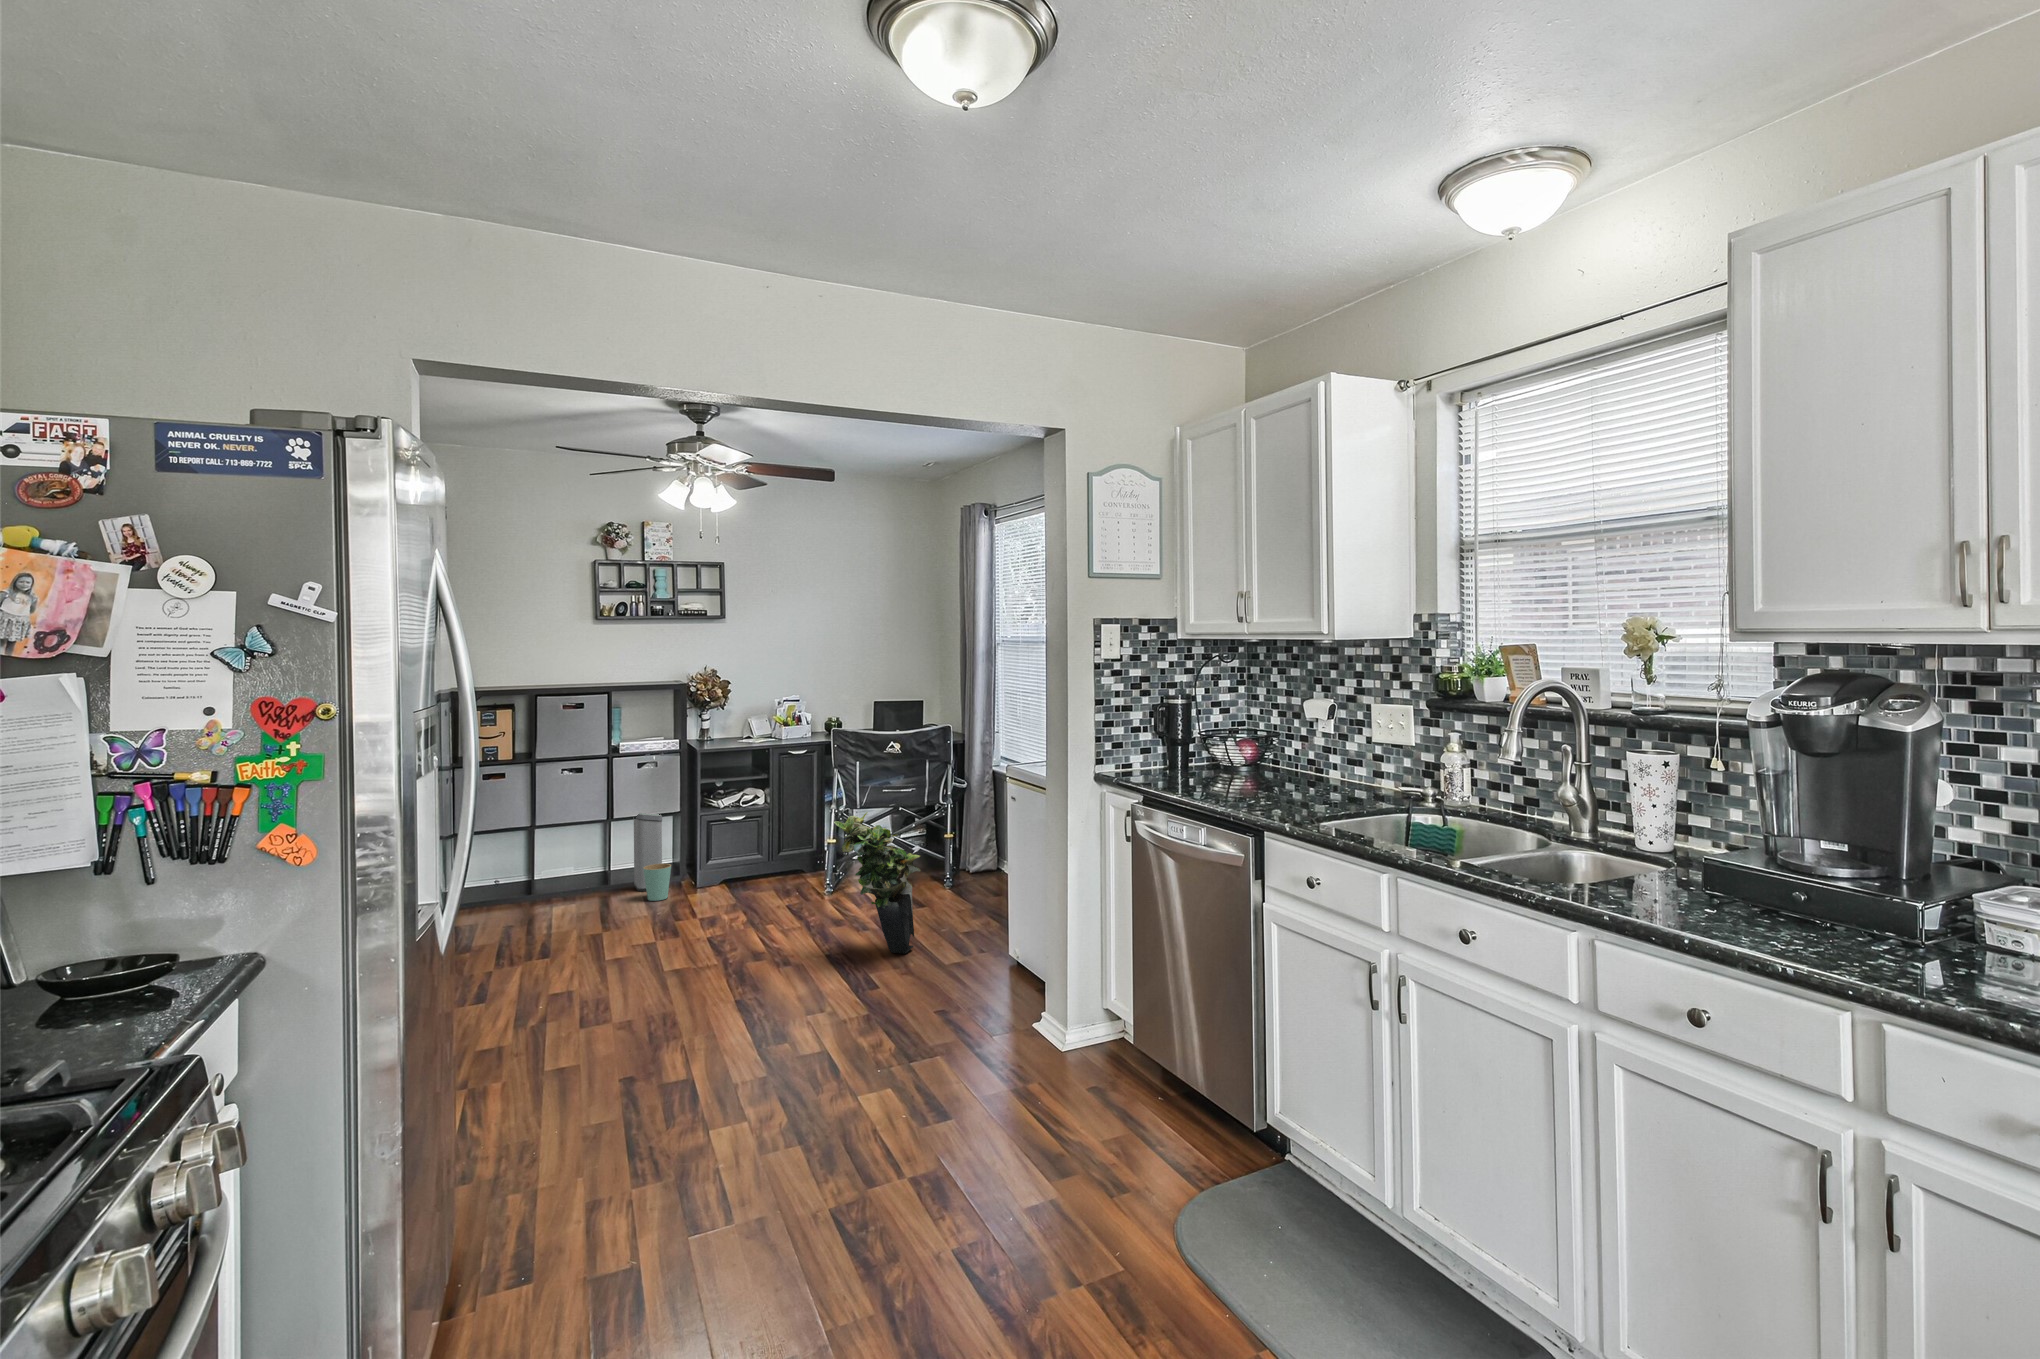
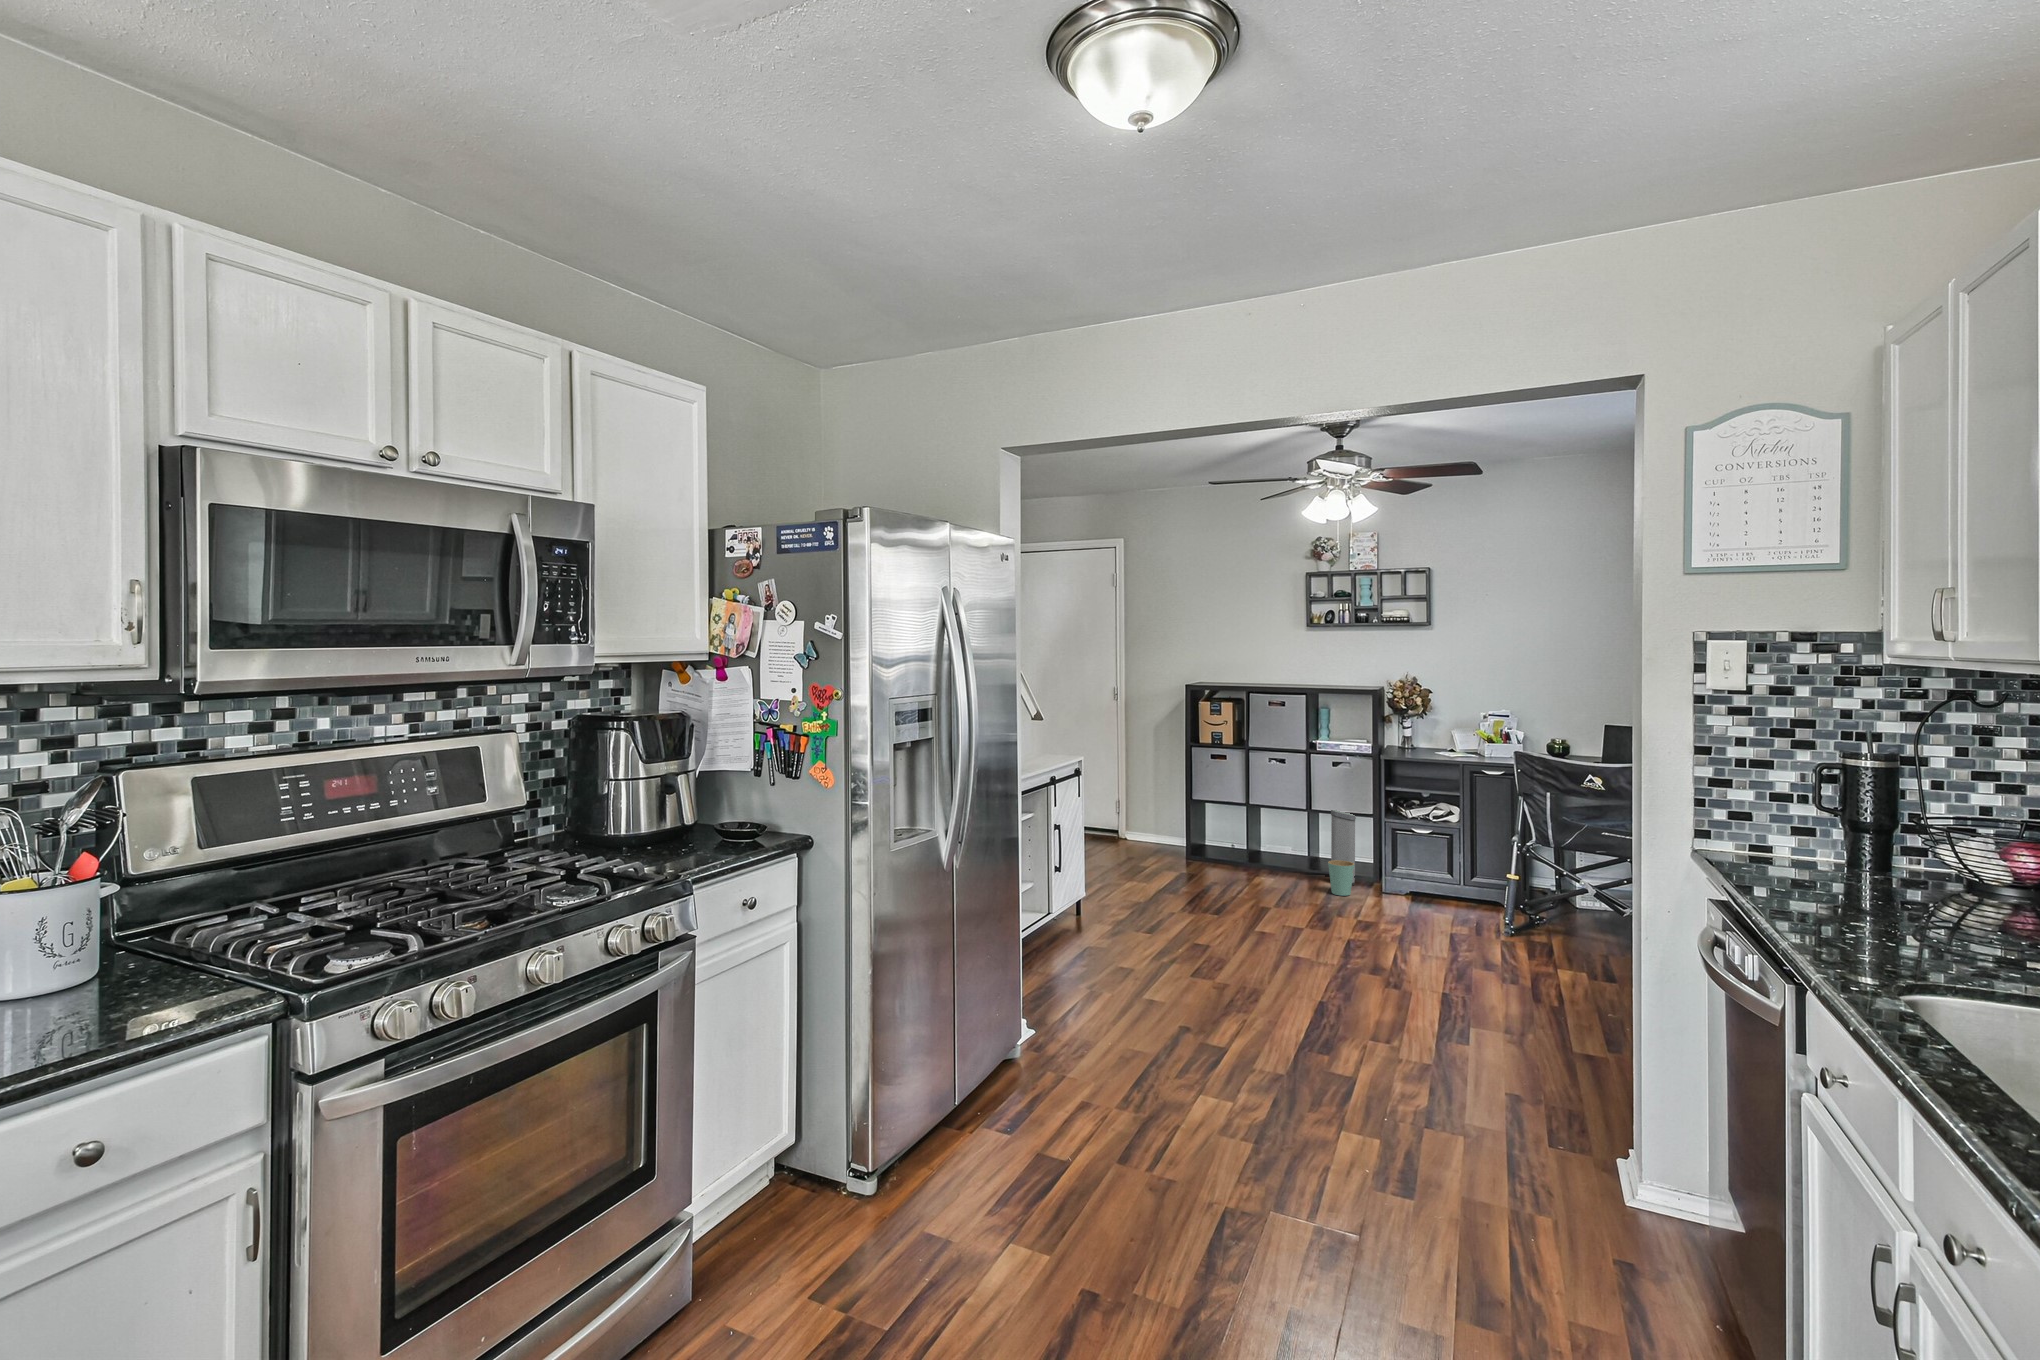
potted plant: present [834,812,921,954] -> none [1457,846,1564,1019]

